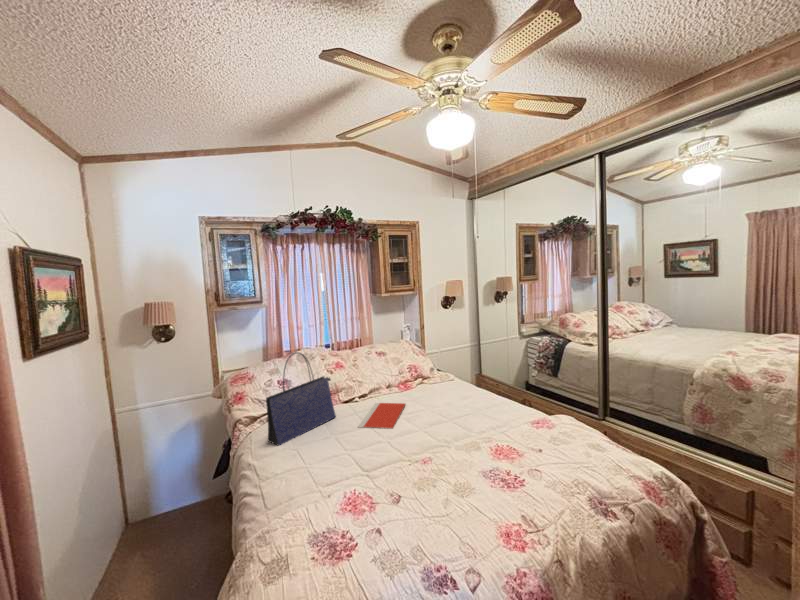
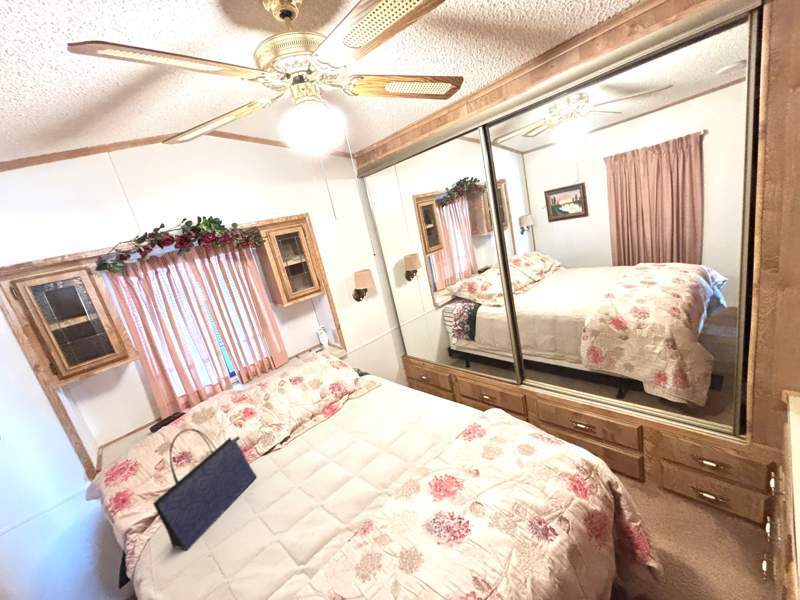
notebook: present [358,403,405,429] -> none [284,433,334,487]

